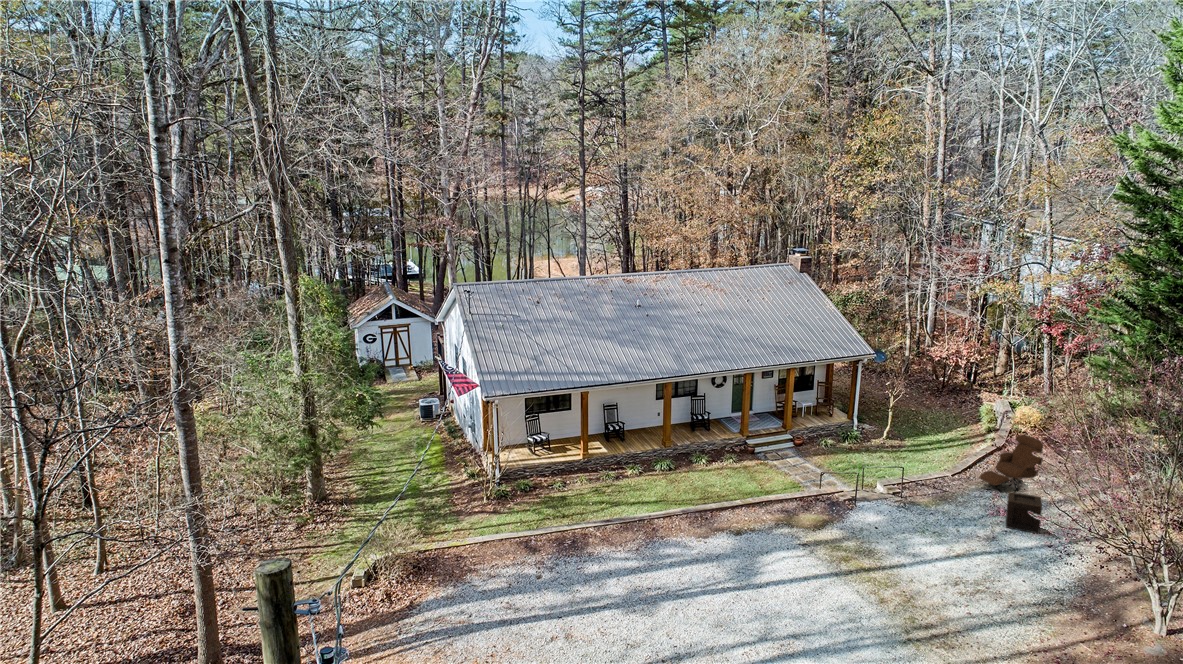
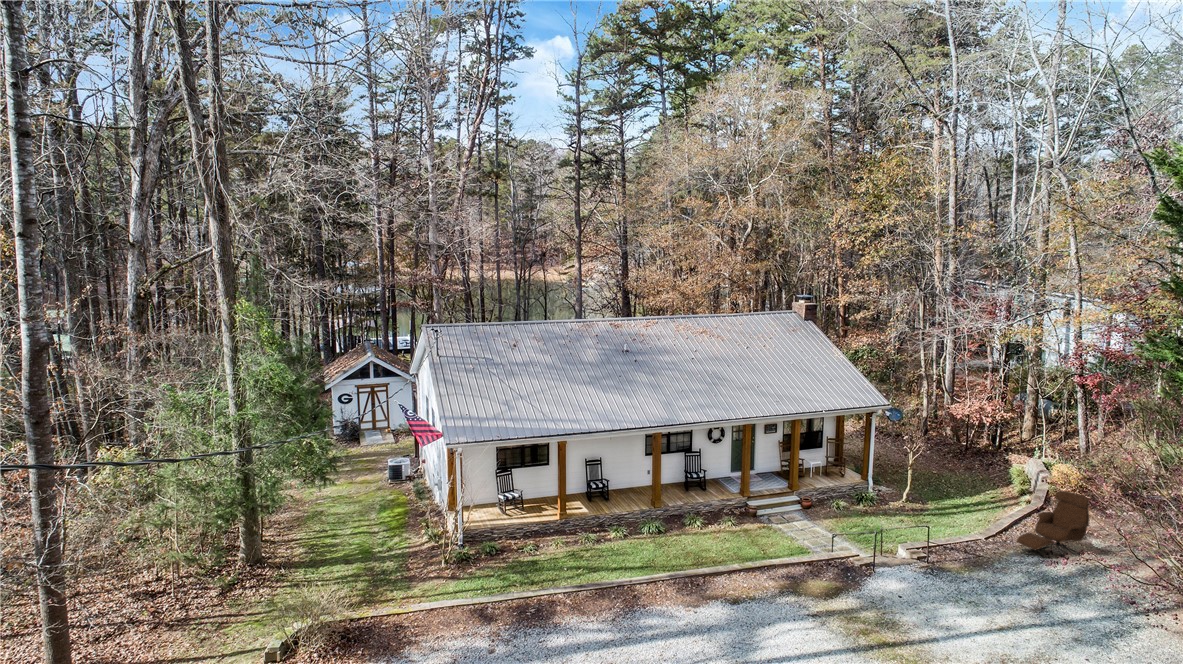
wooden crate: present [1006,491,1042,533] -> none [1053,553,1096,604]

